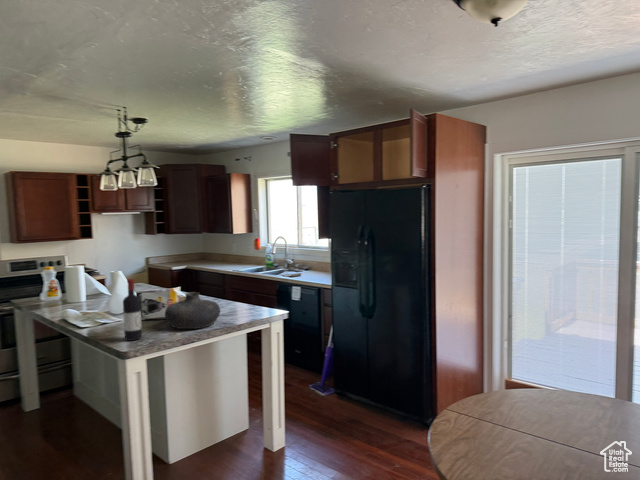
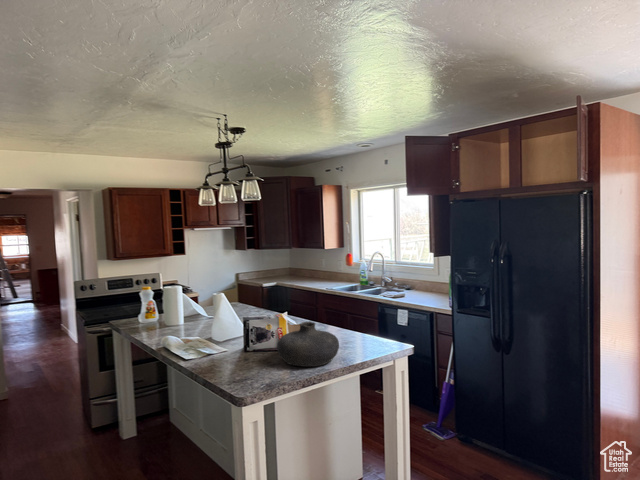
wine bottle: present [123,279,142,341] -> none [235,307,255,380]

